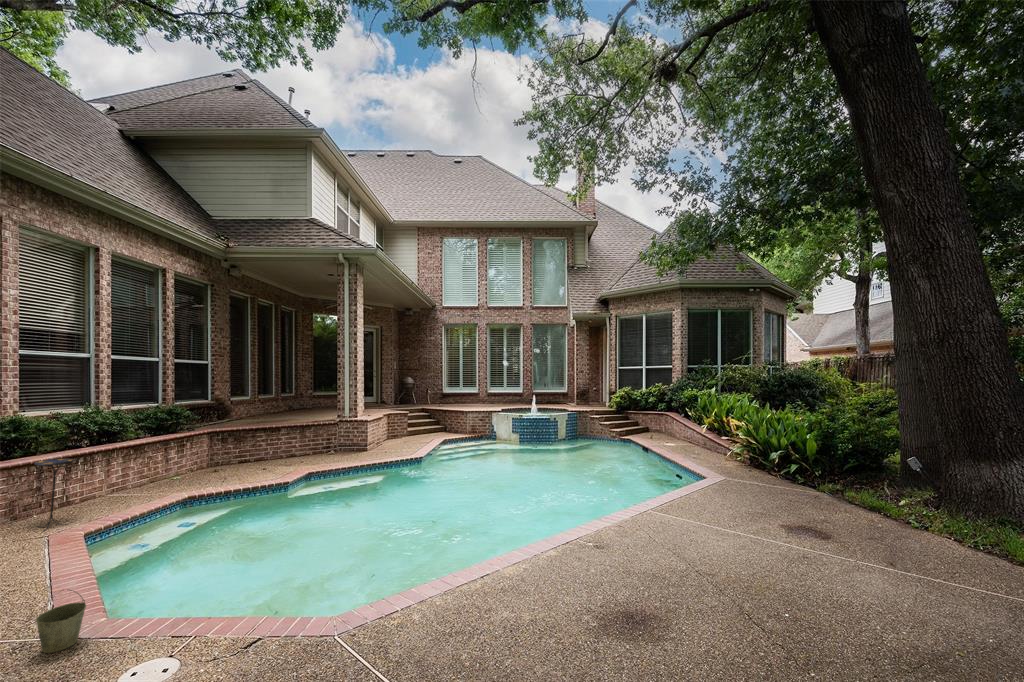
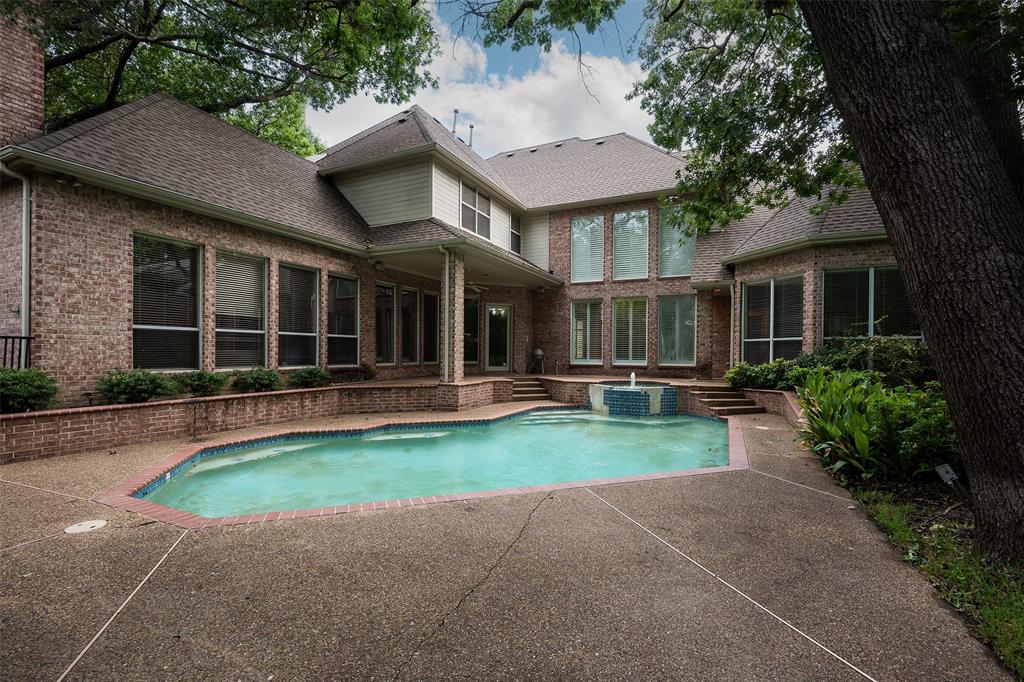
bucket: present [36,590,86,653] -> none [26,482,63,521]

